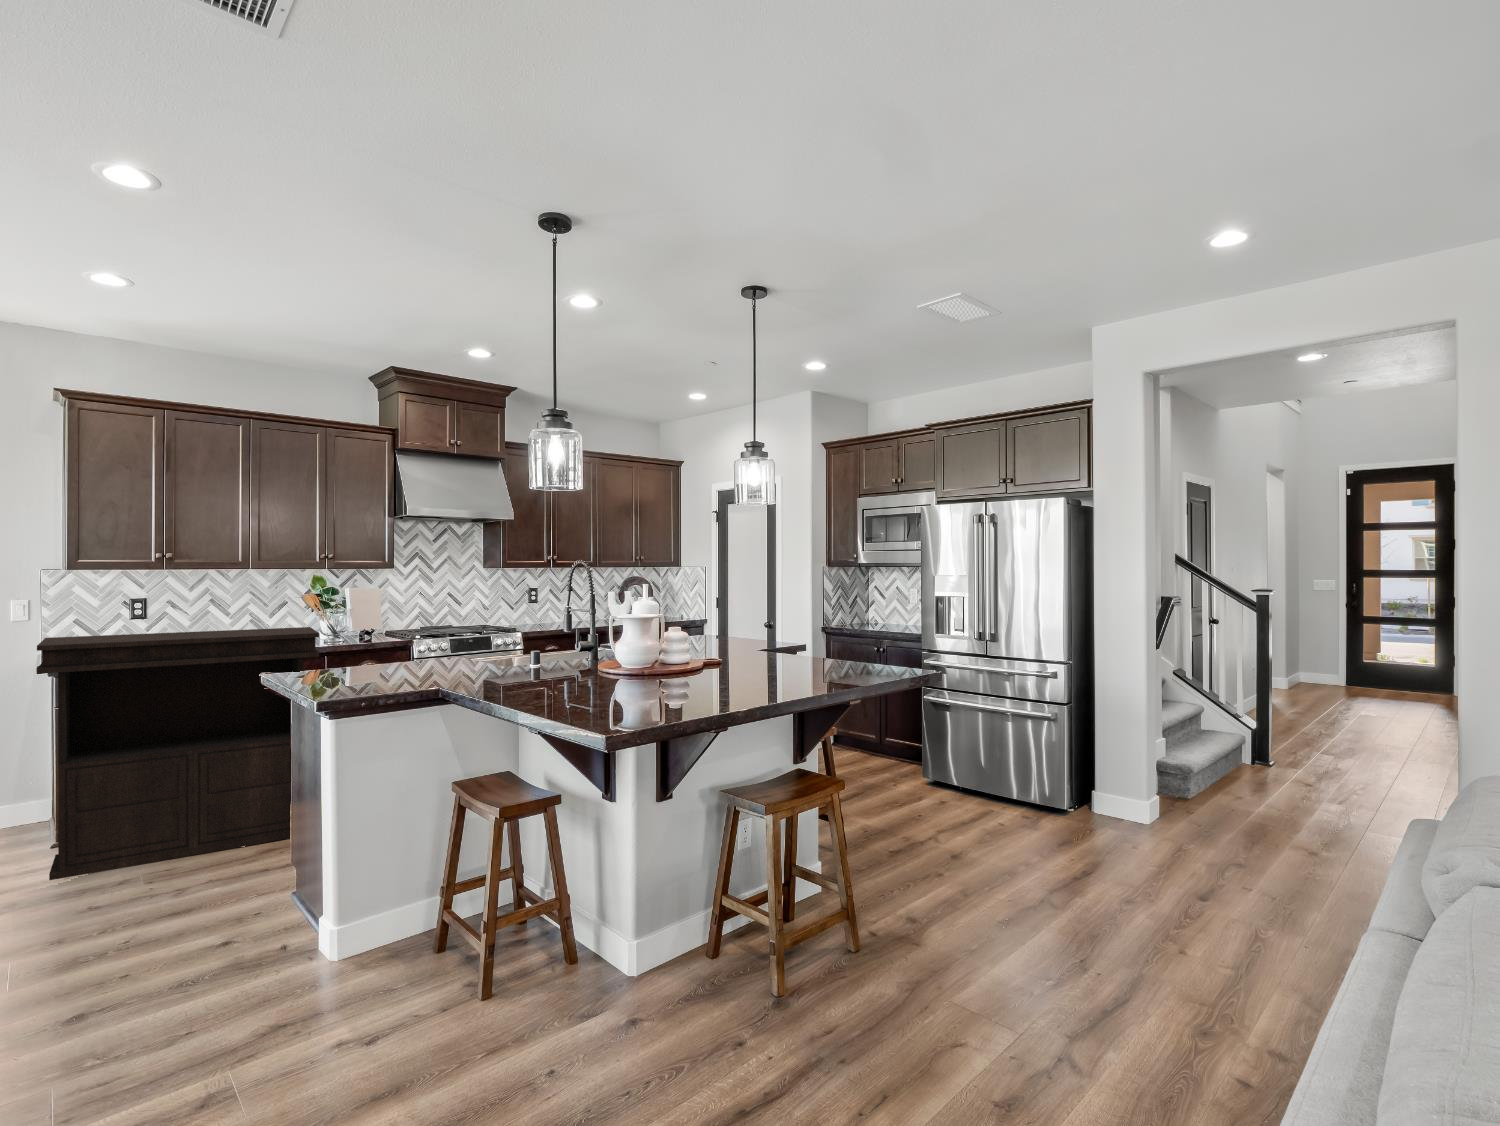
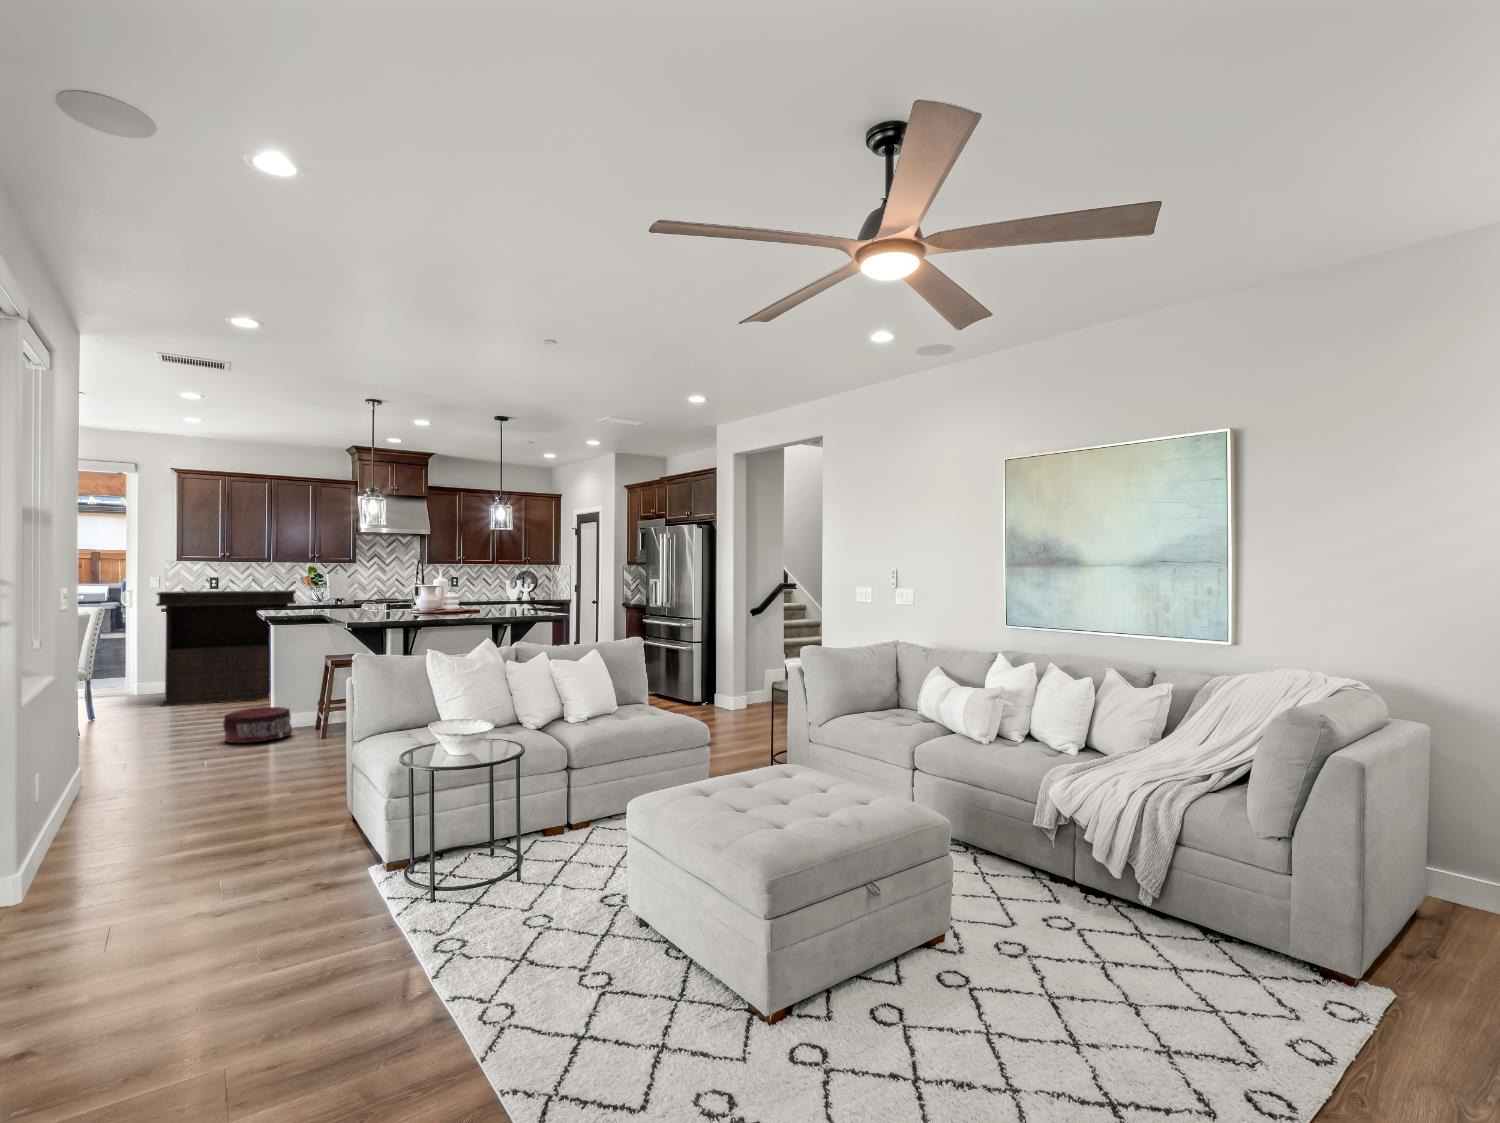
pouf: none [257,935,417,1071] -> present [223,707,292,743]

